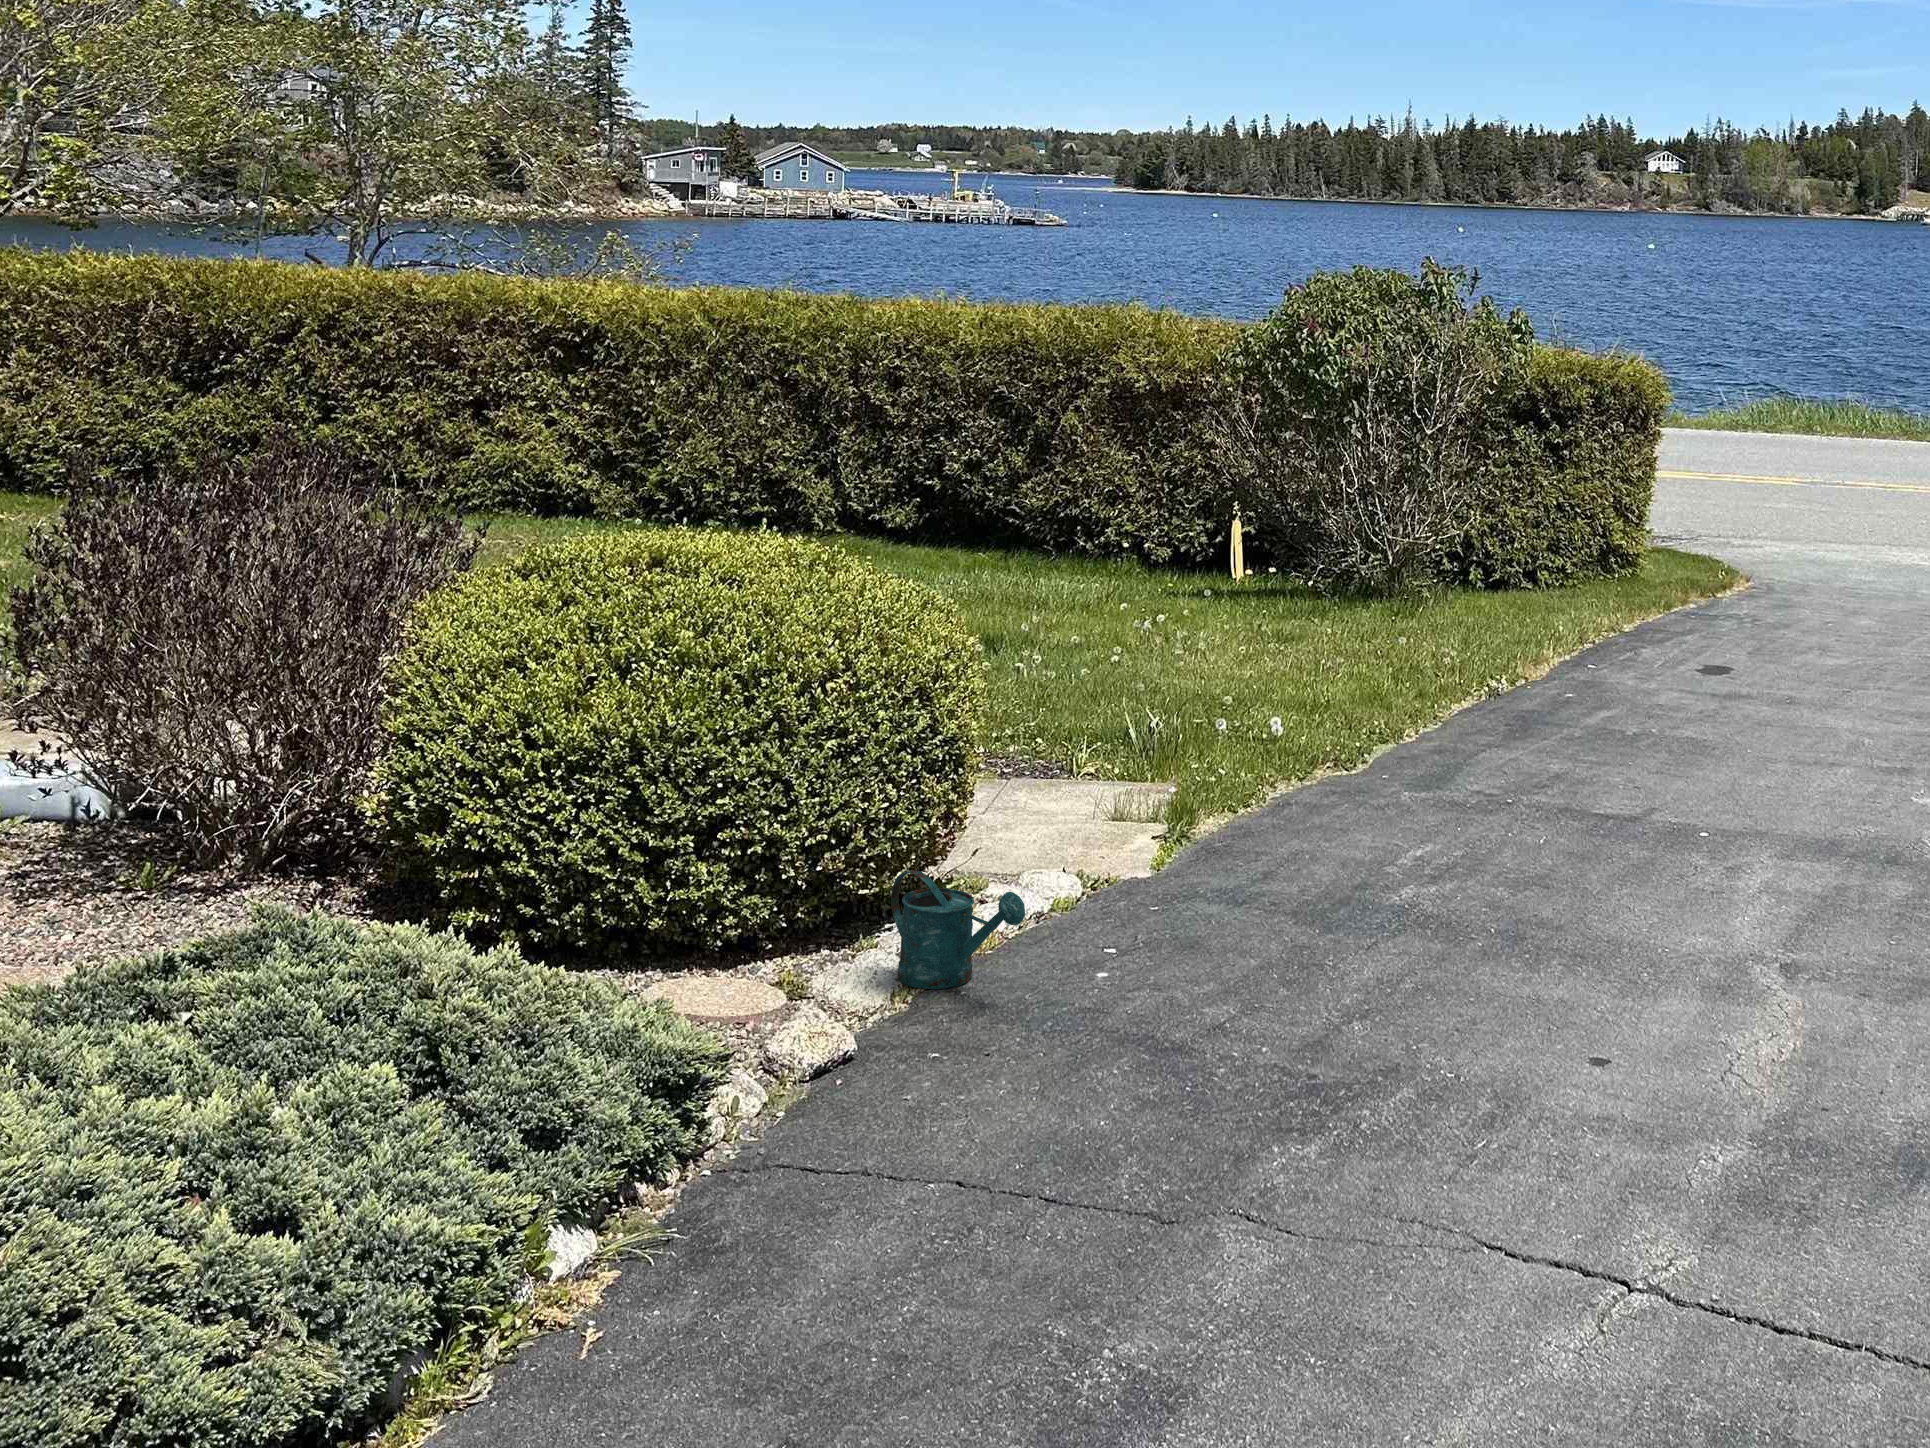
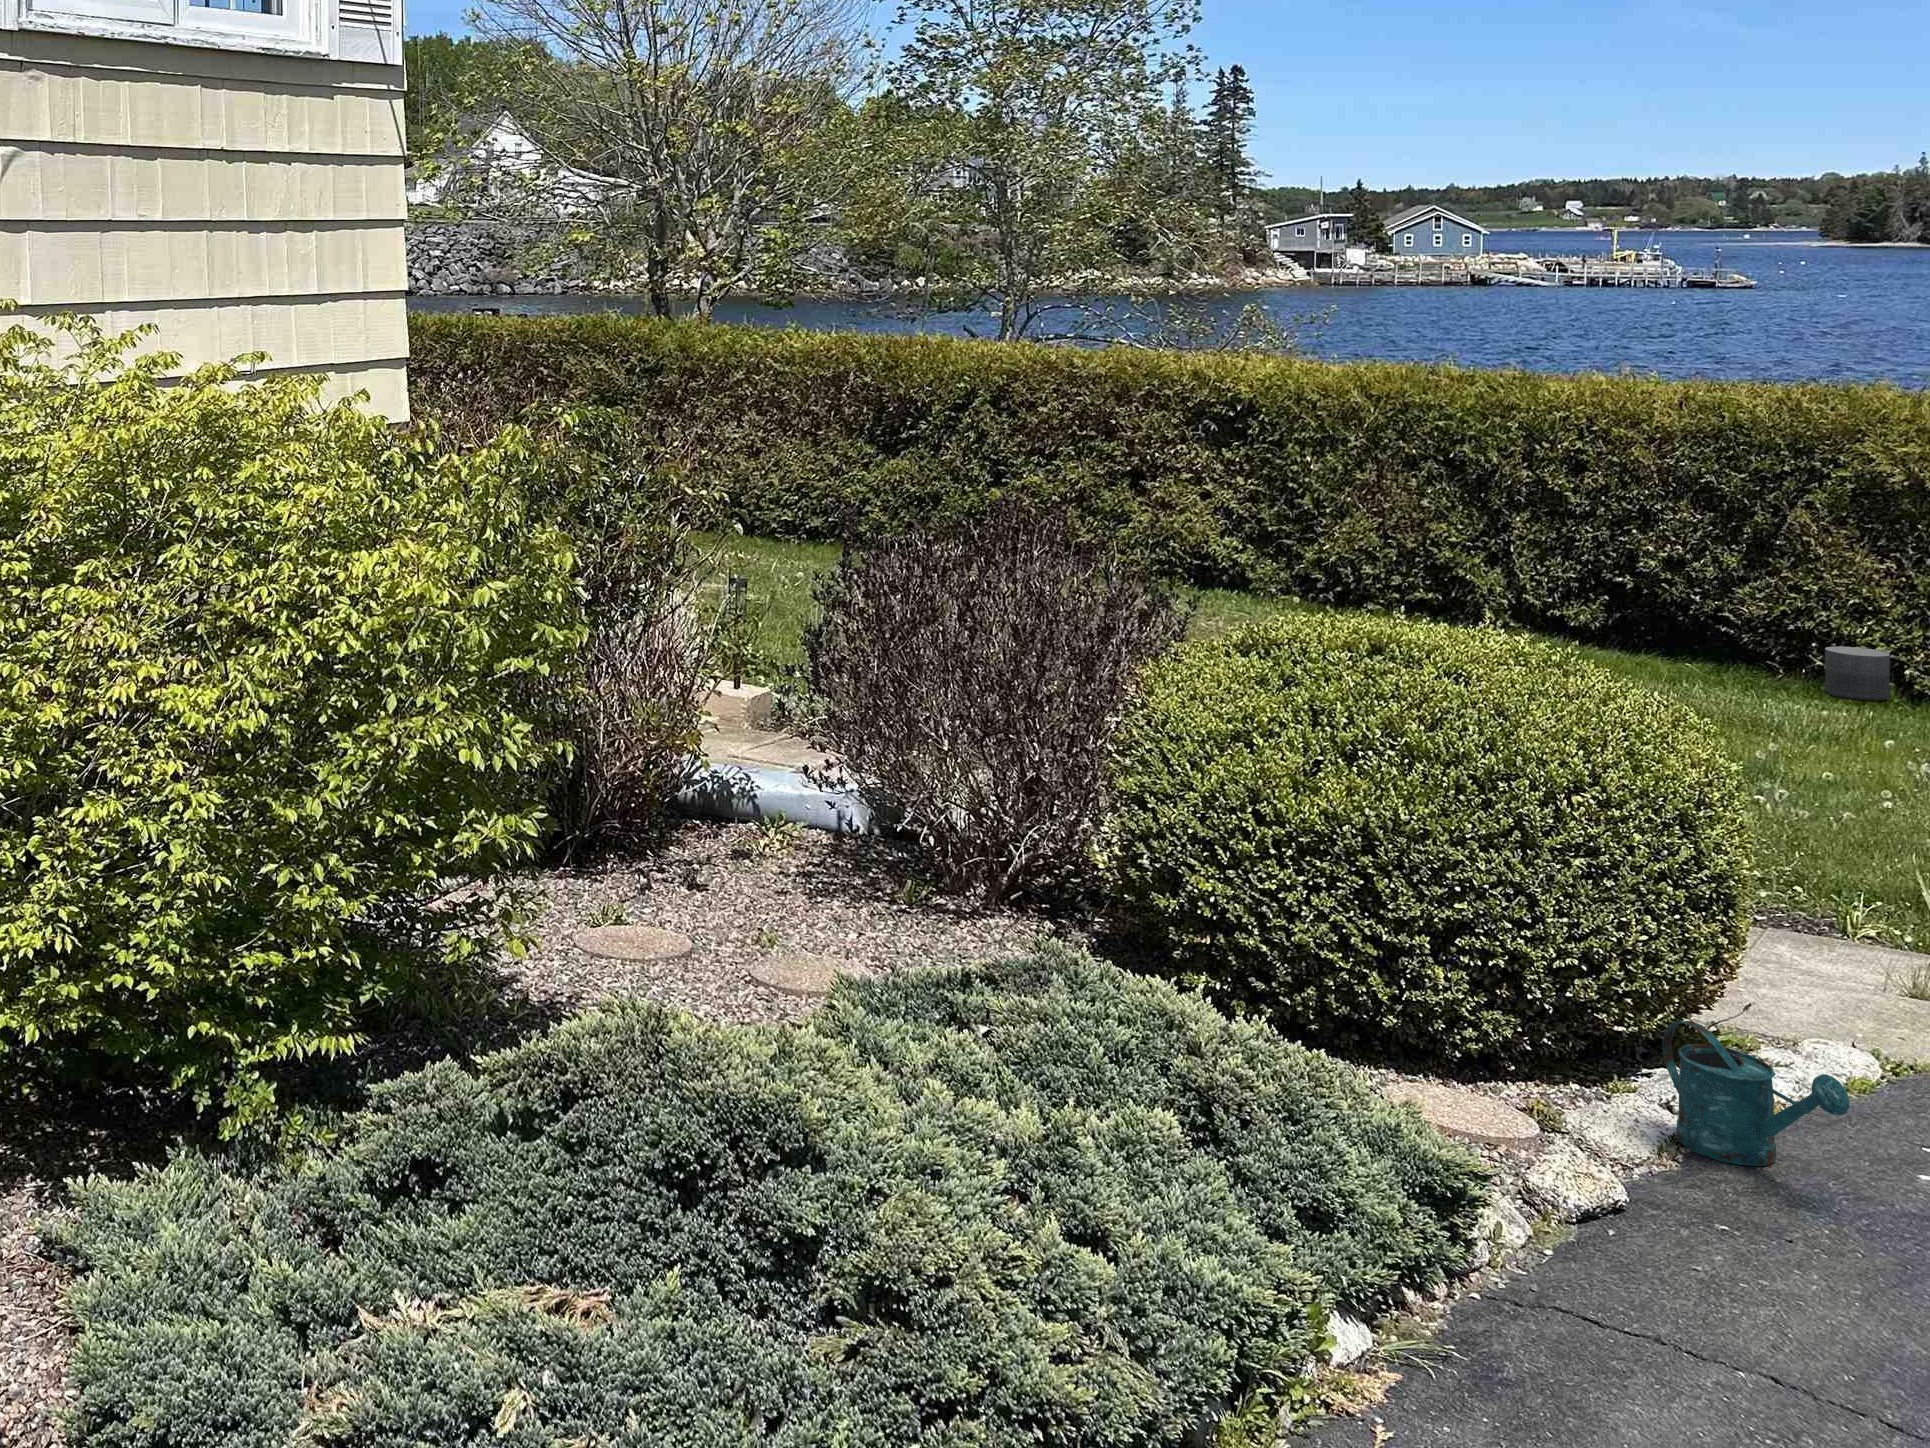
planter: none [1060,553,1105,597] -> present [1825,647,1890,701]

